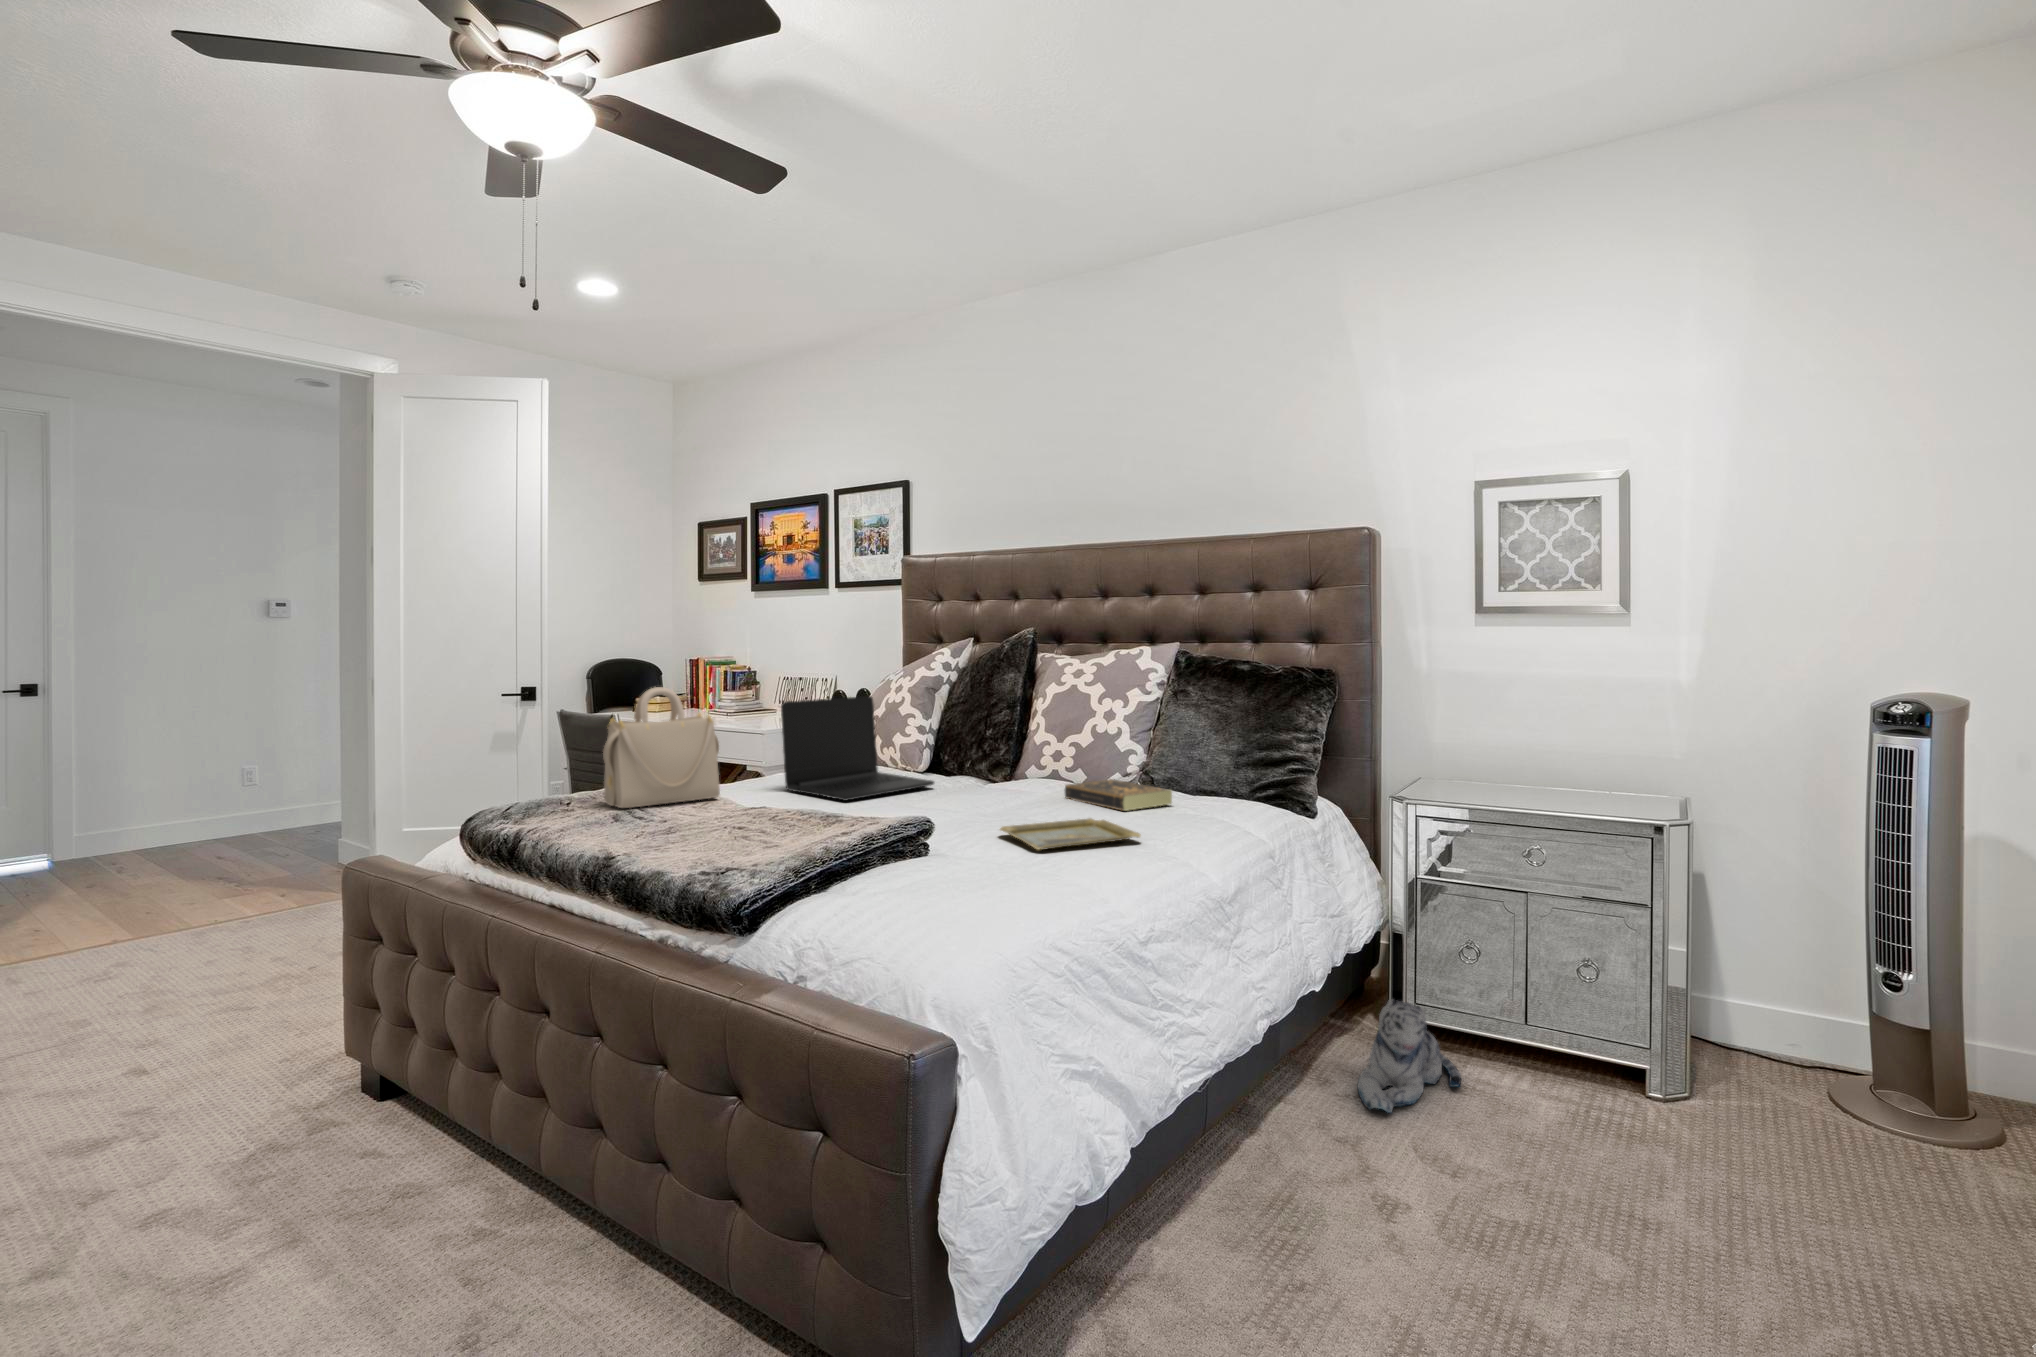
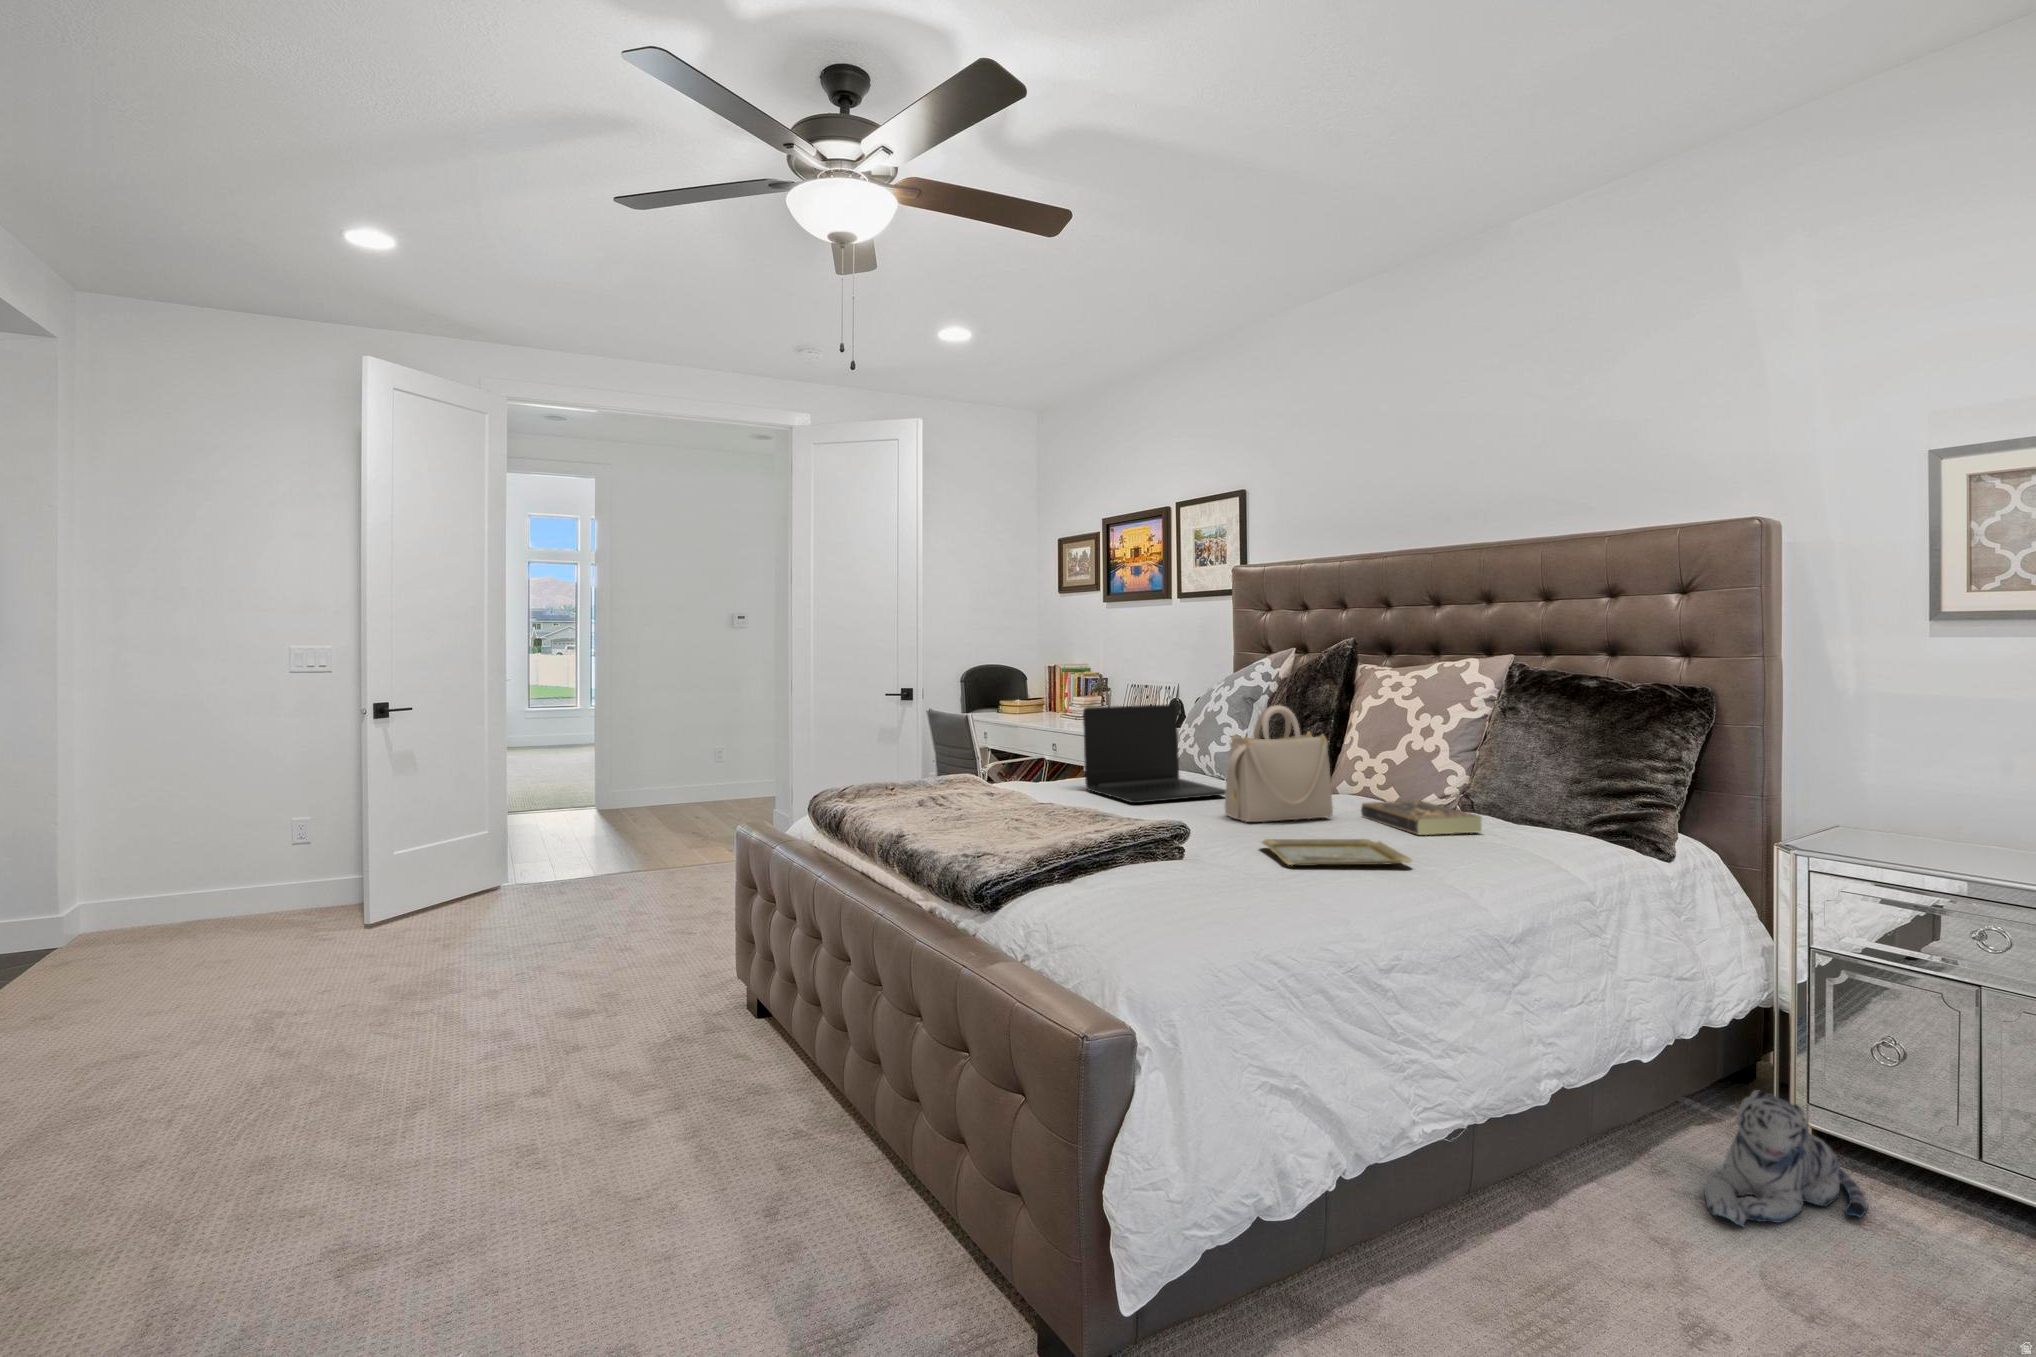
handbag: present [603,687,720,808] -> present [1225,705,1333,822]

